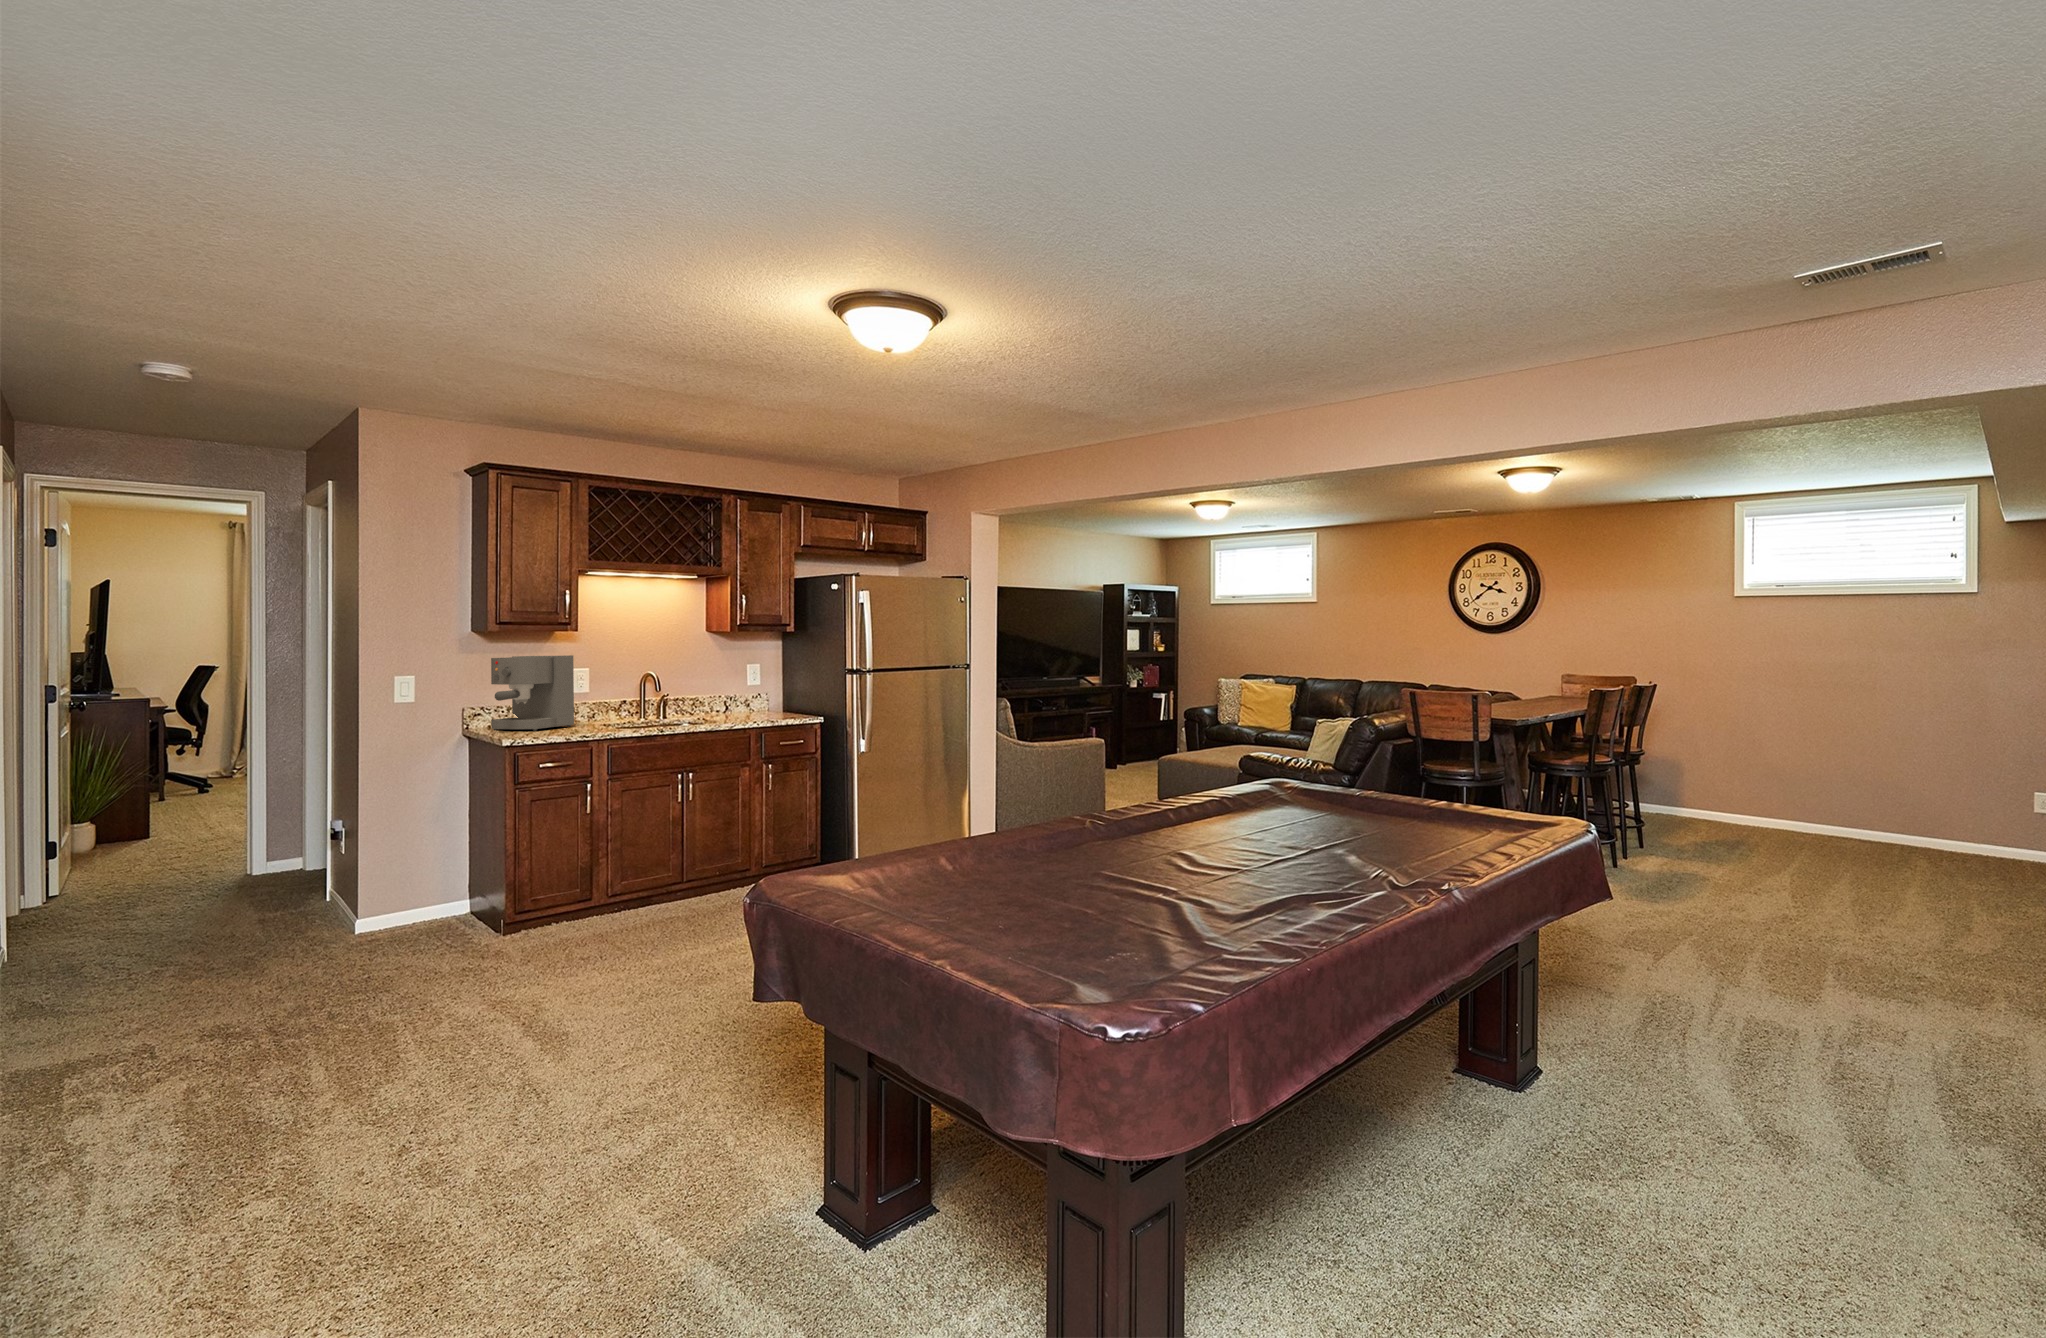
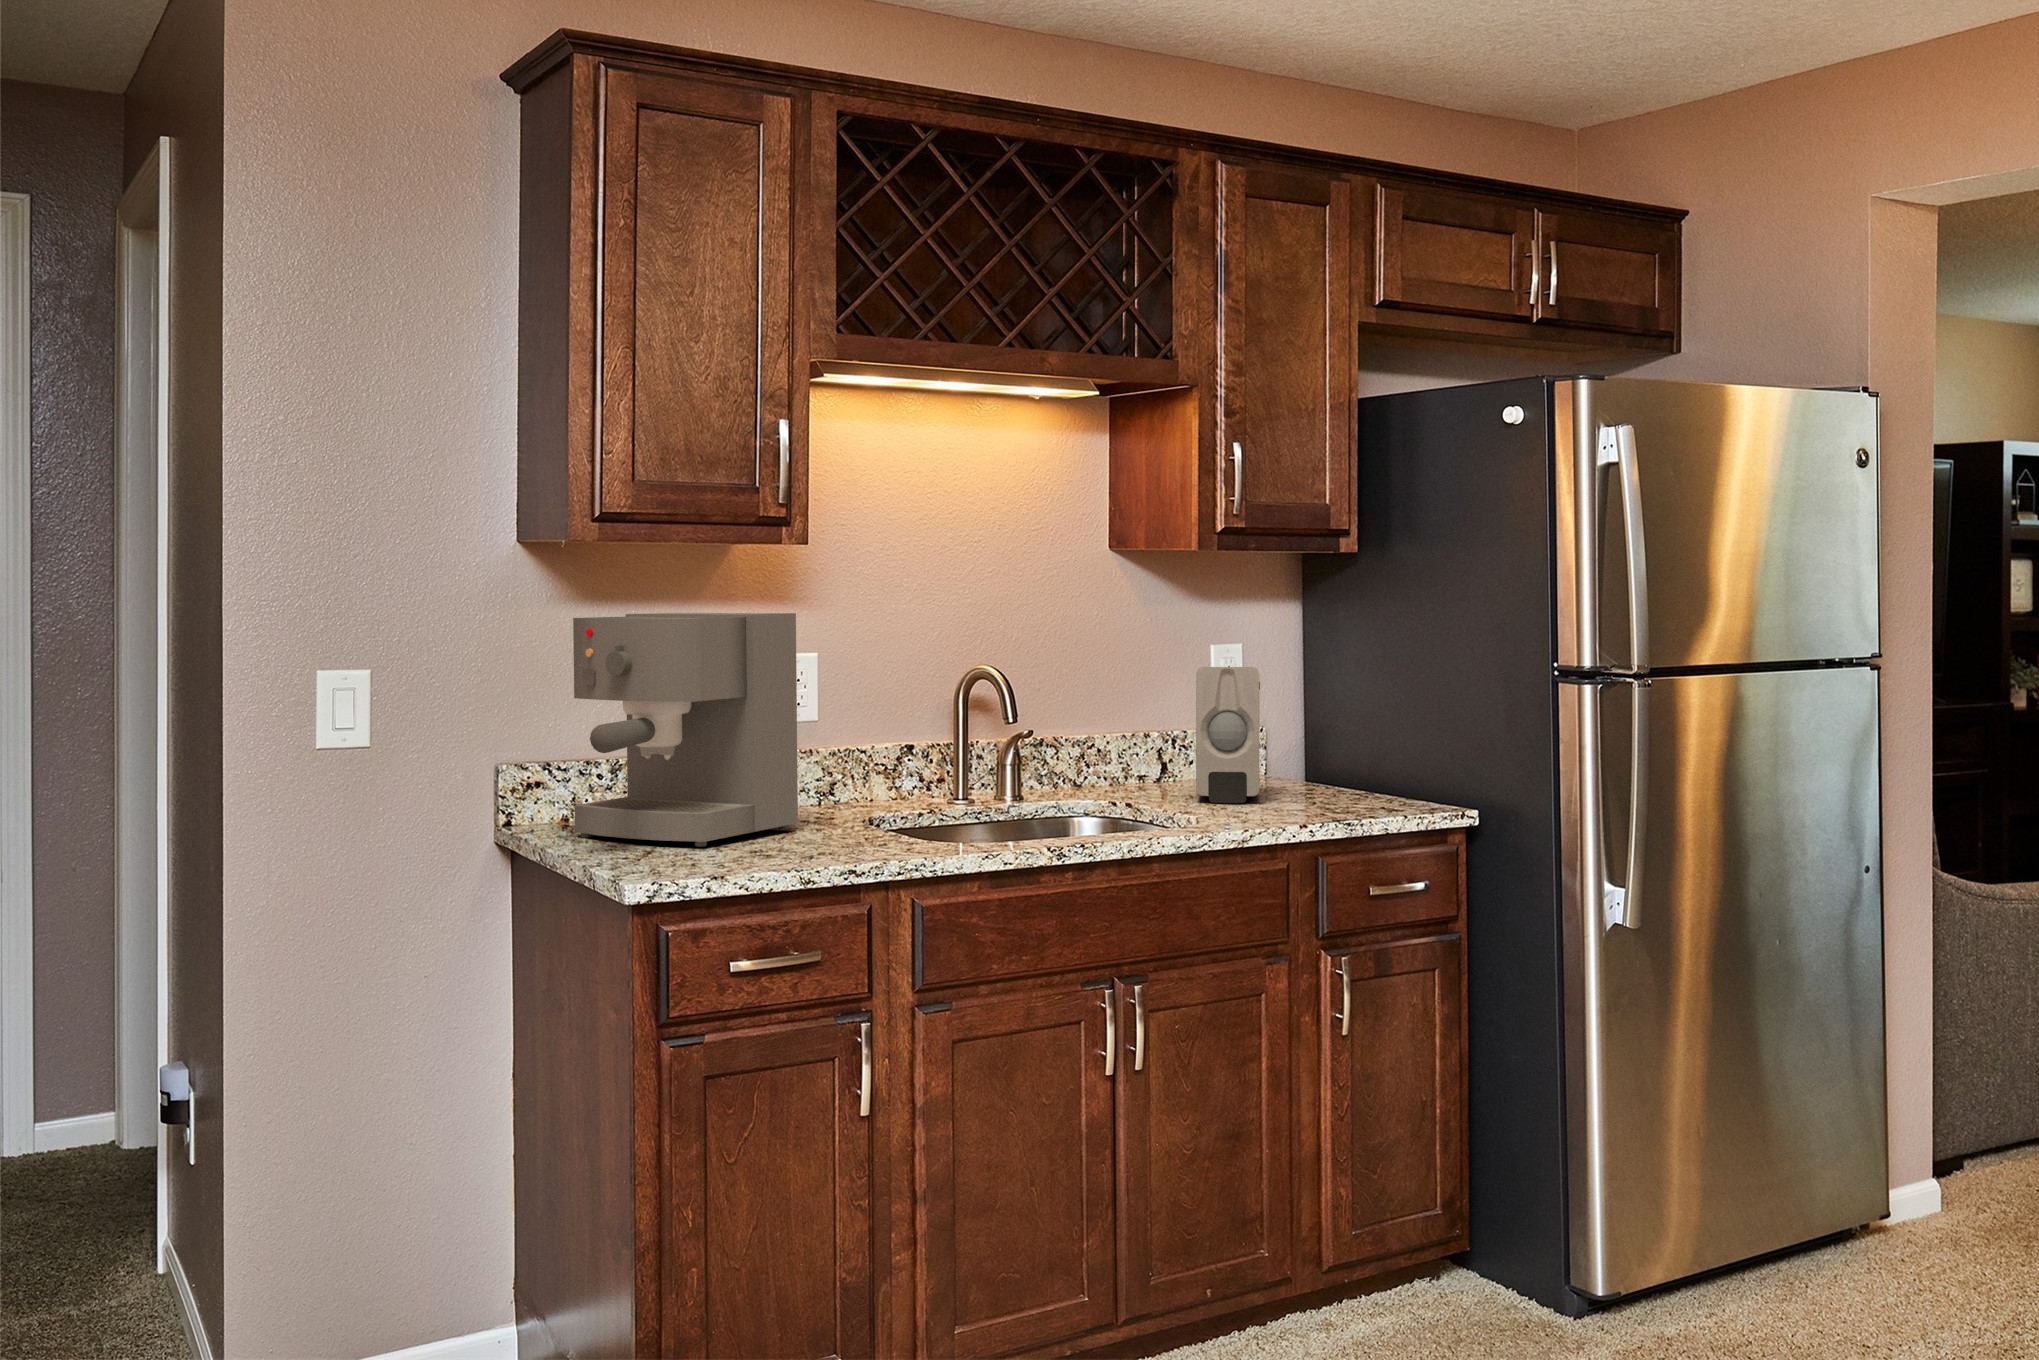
soap dispenser: none [730,671,758,717] -> present [1196,667,1260,803]

